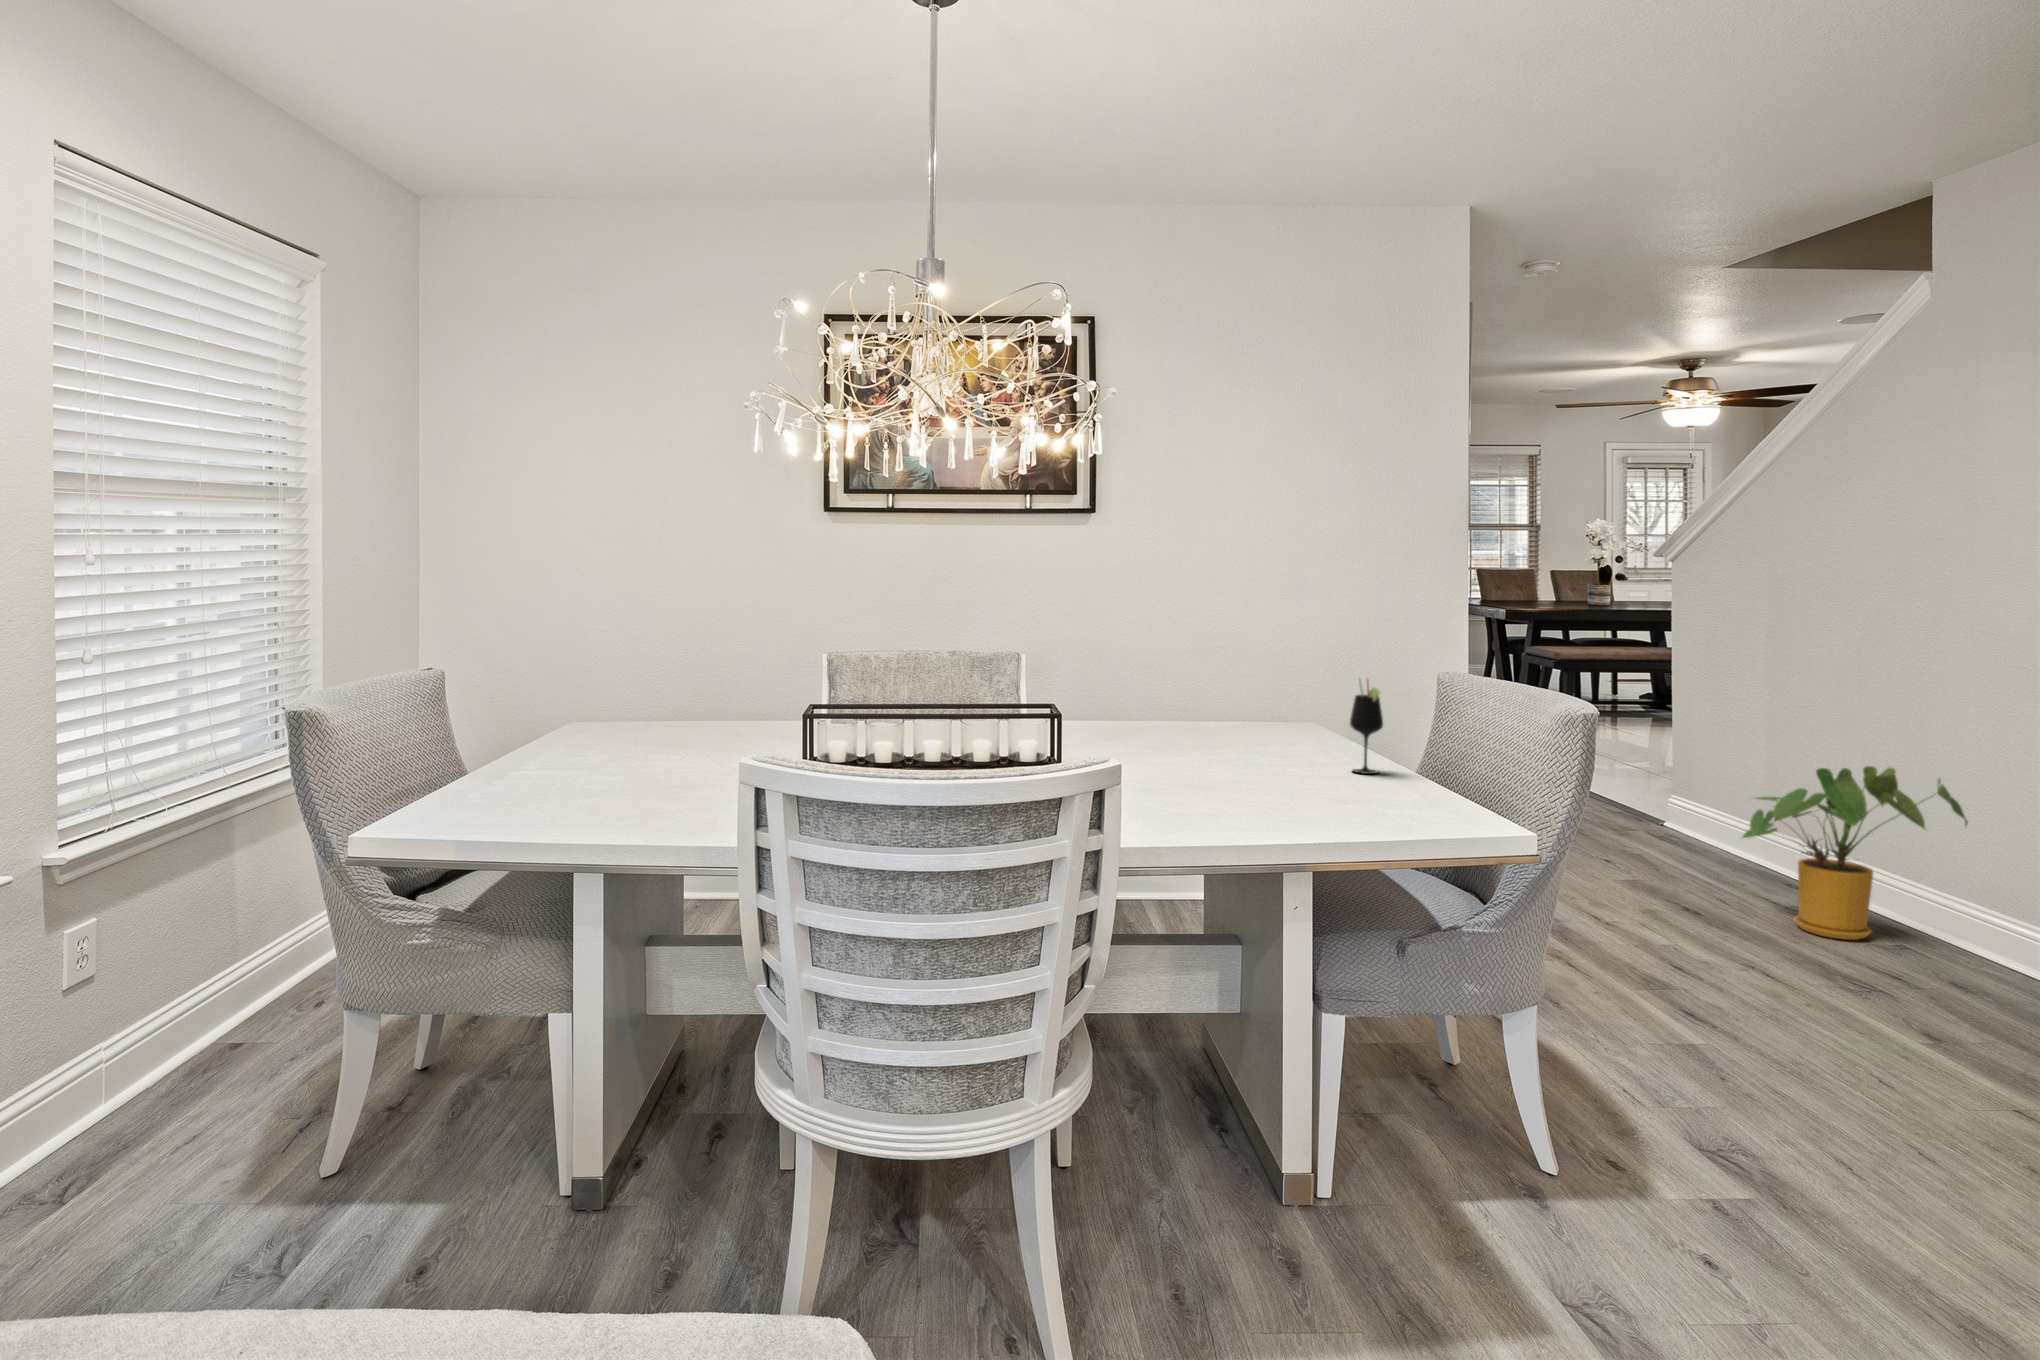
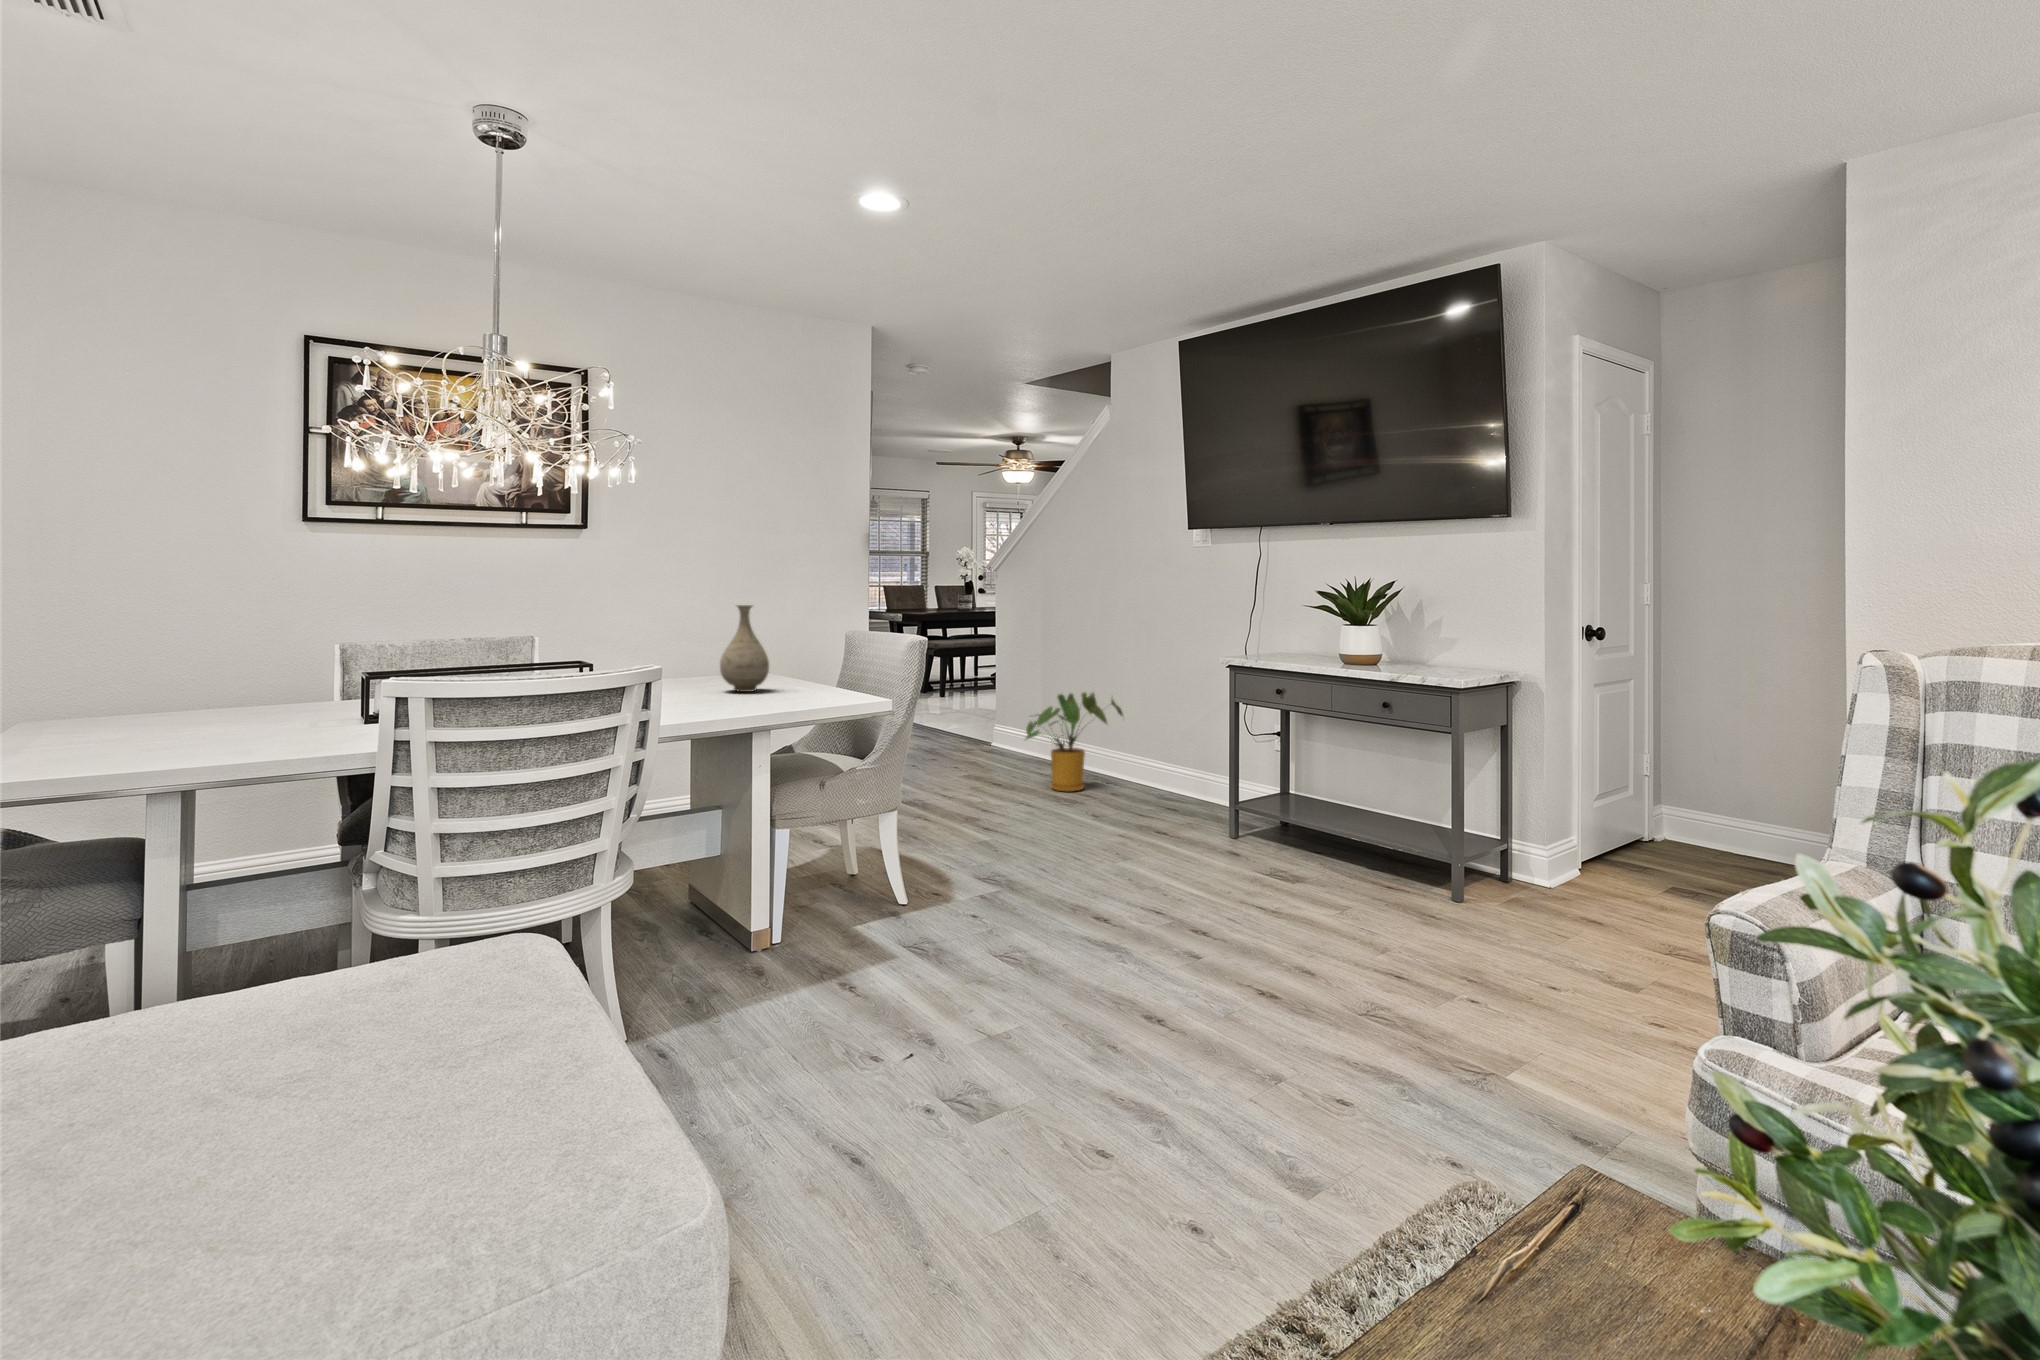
vase: none [1246,623,1320,755] -> present [720,605,769,692]
wine glass: present [1350,680,1383,774] -> none [788,637,808,697]

